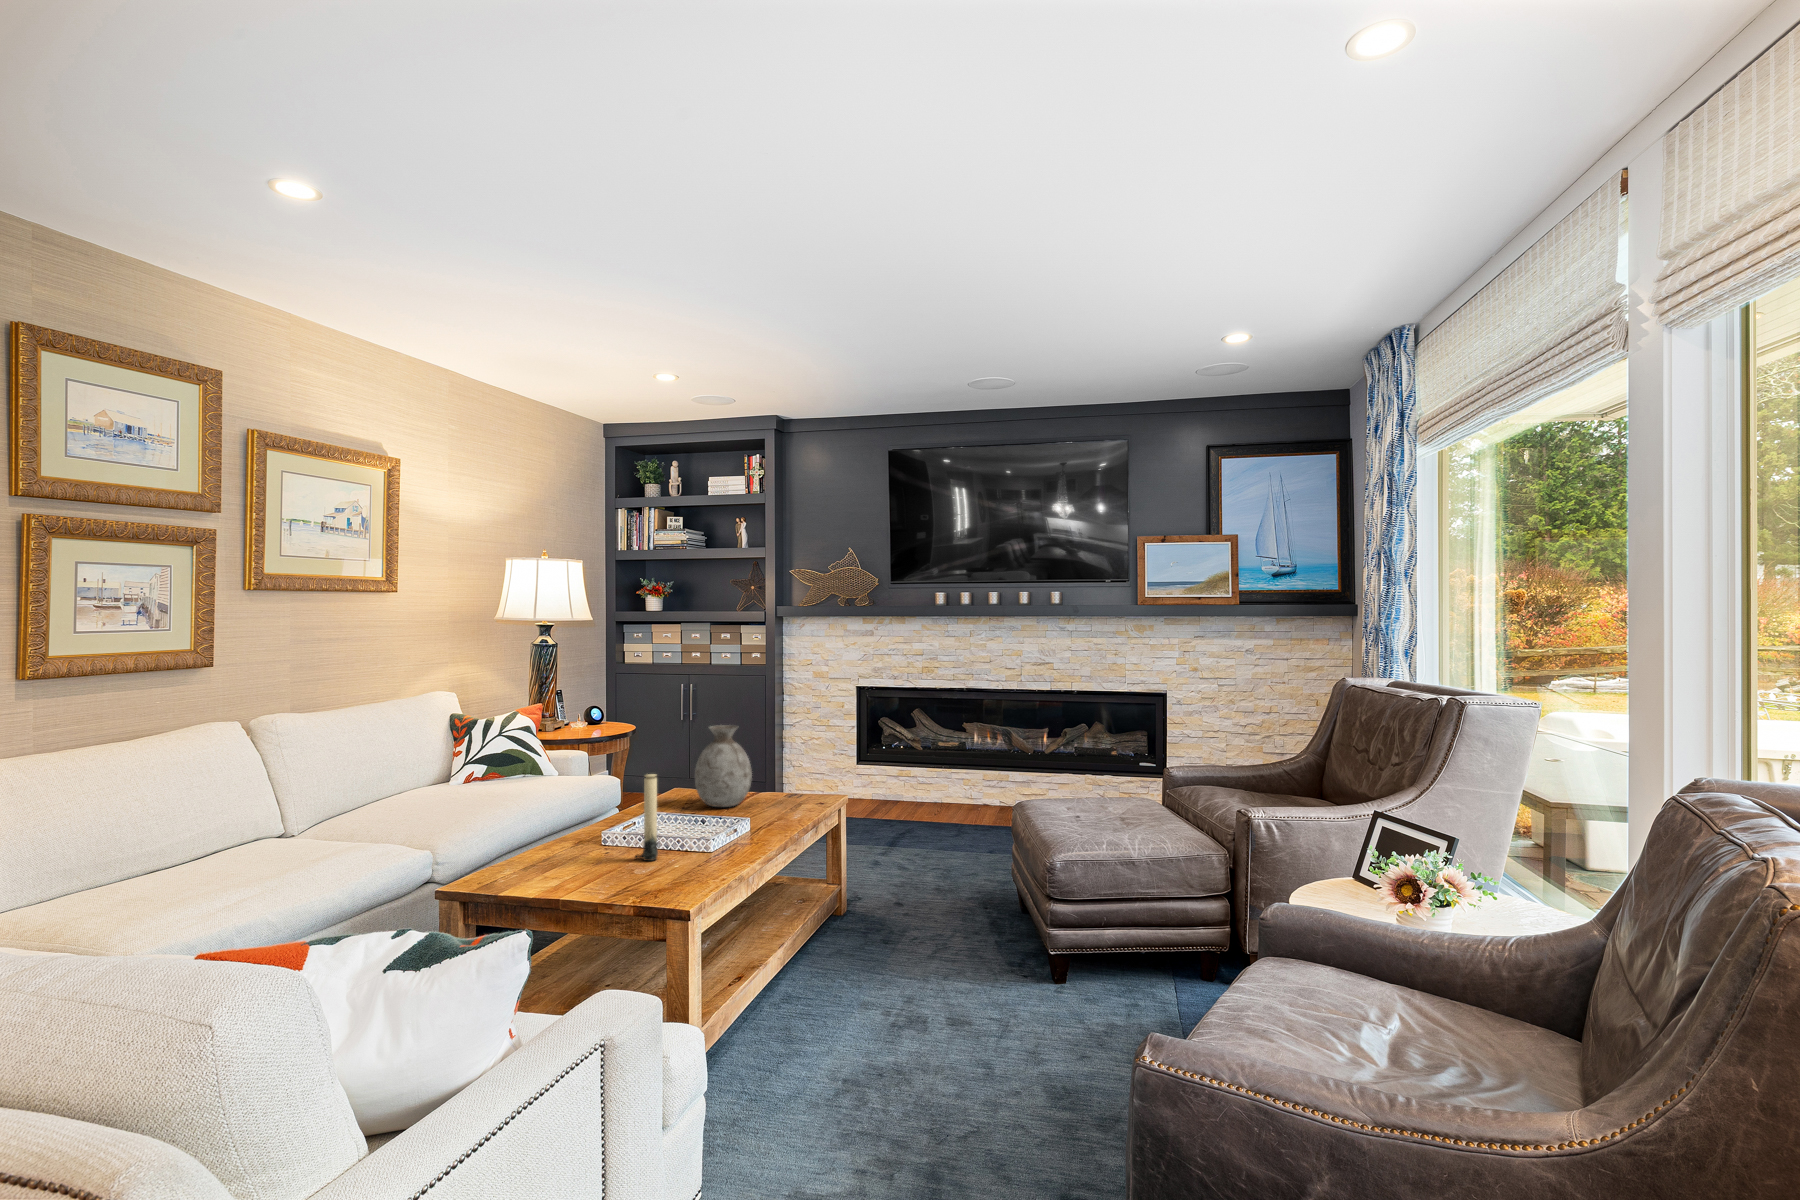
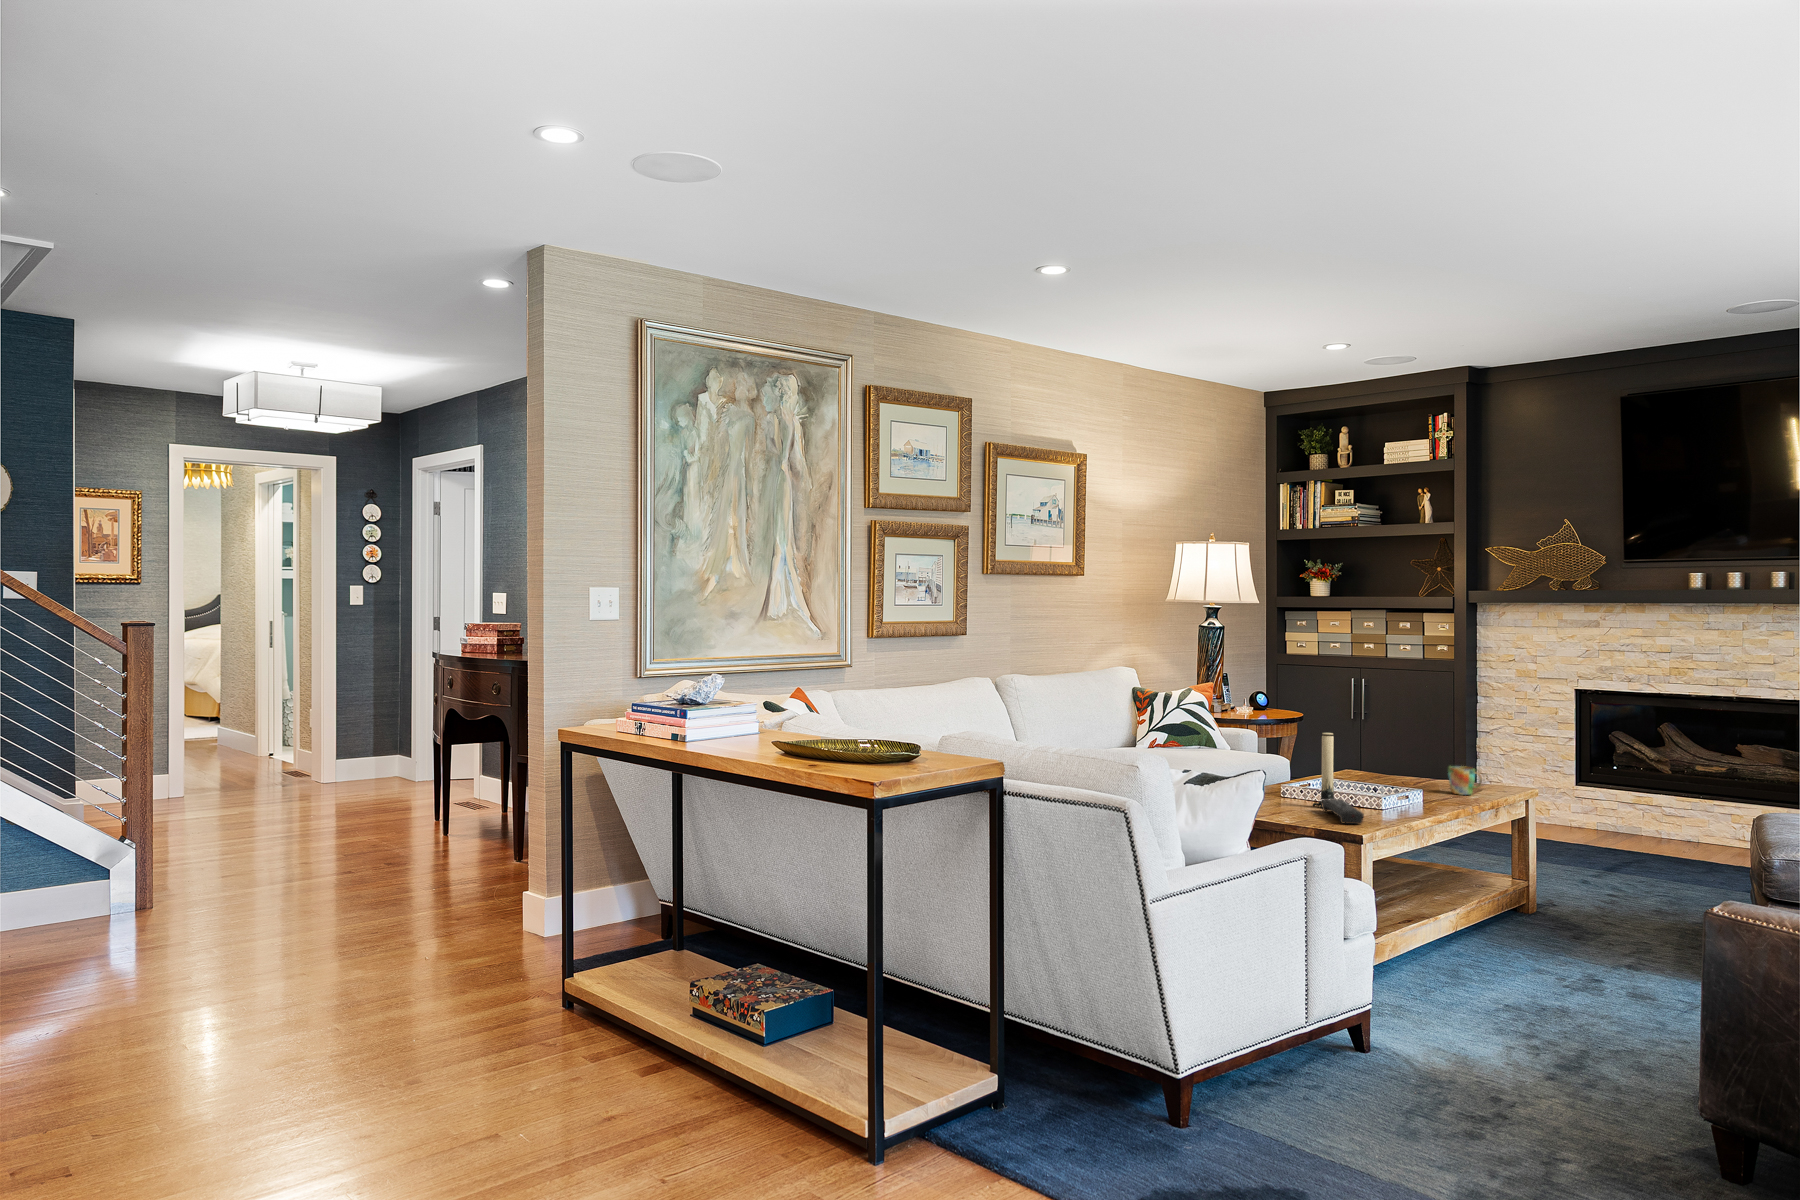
vase: present [695,725,752,807] -> none [1368,706,1428,786]
mug: none [771,782,801,812] -> present [1448,766,1482,795]
remote control: none [643,851,690,891] -> present [1321,799,1364,824]

